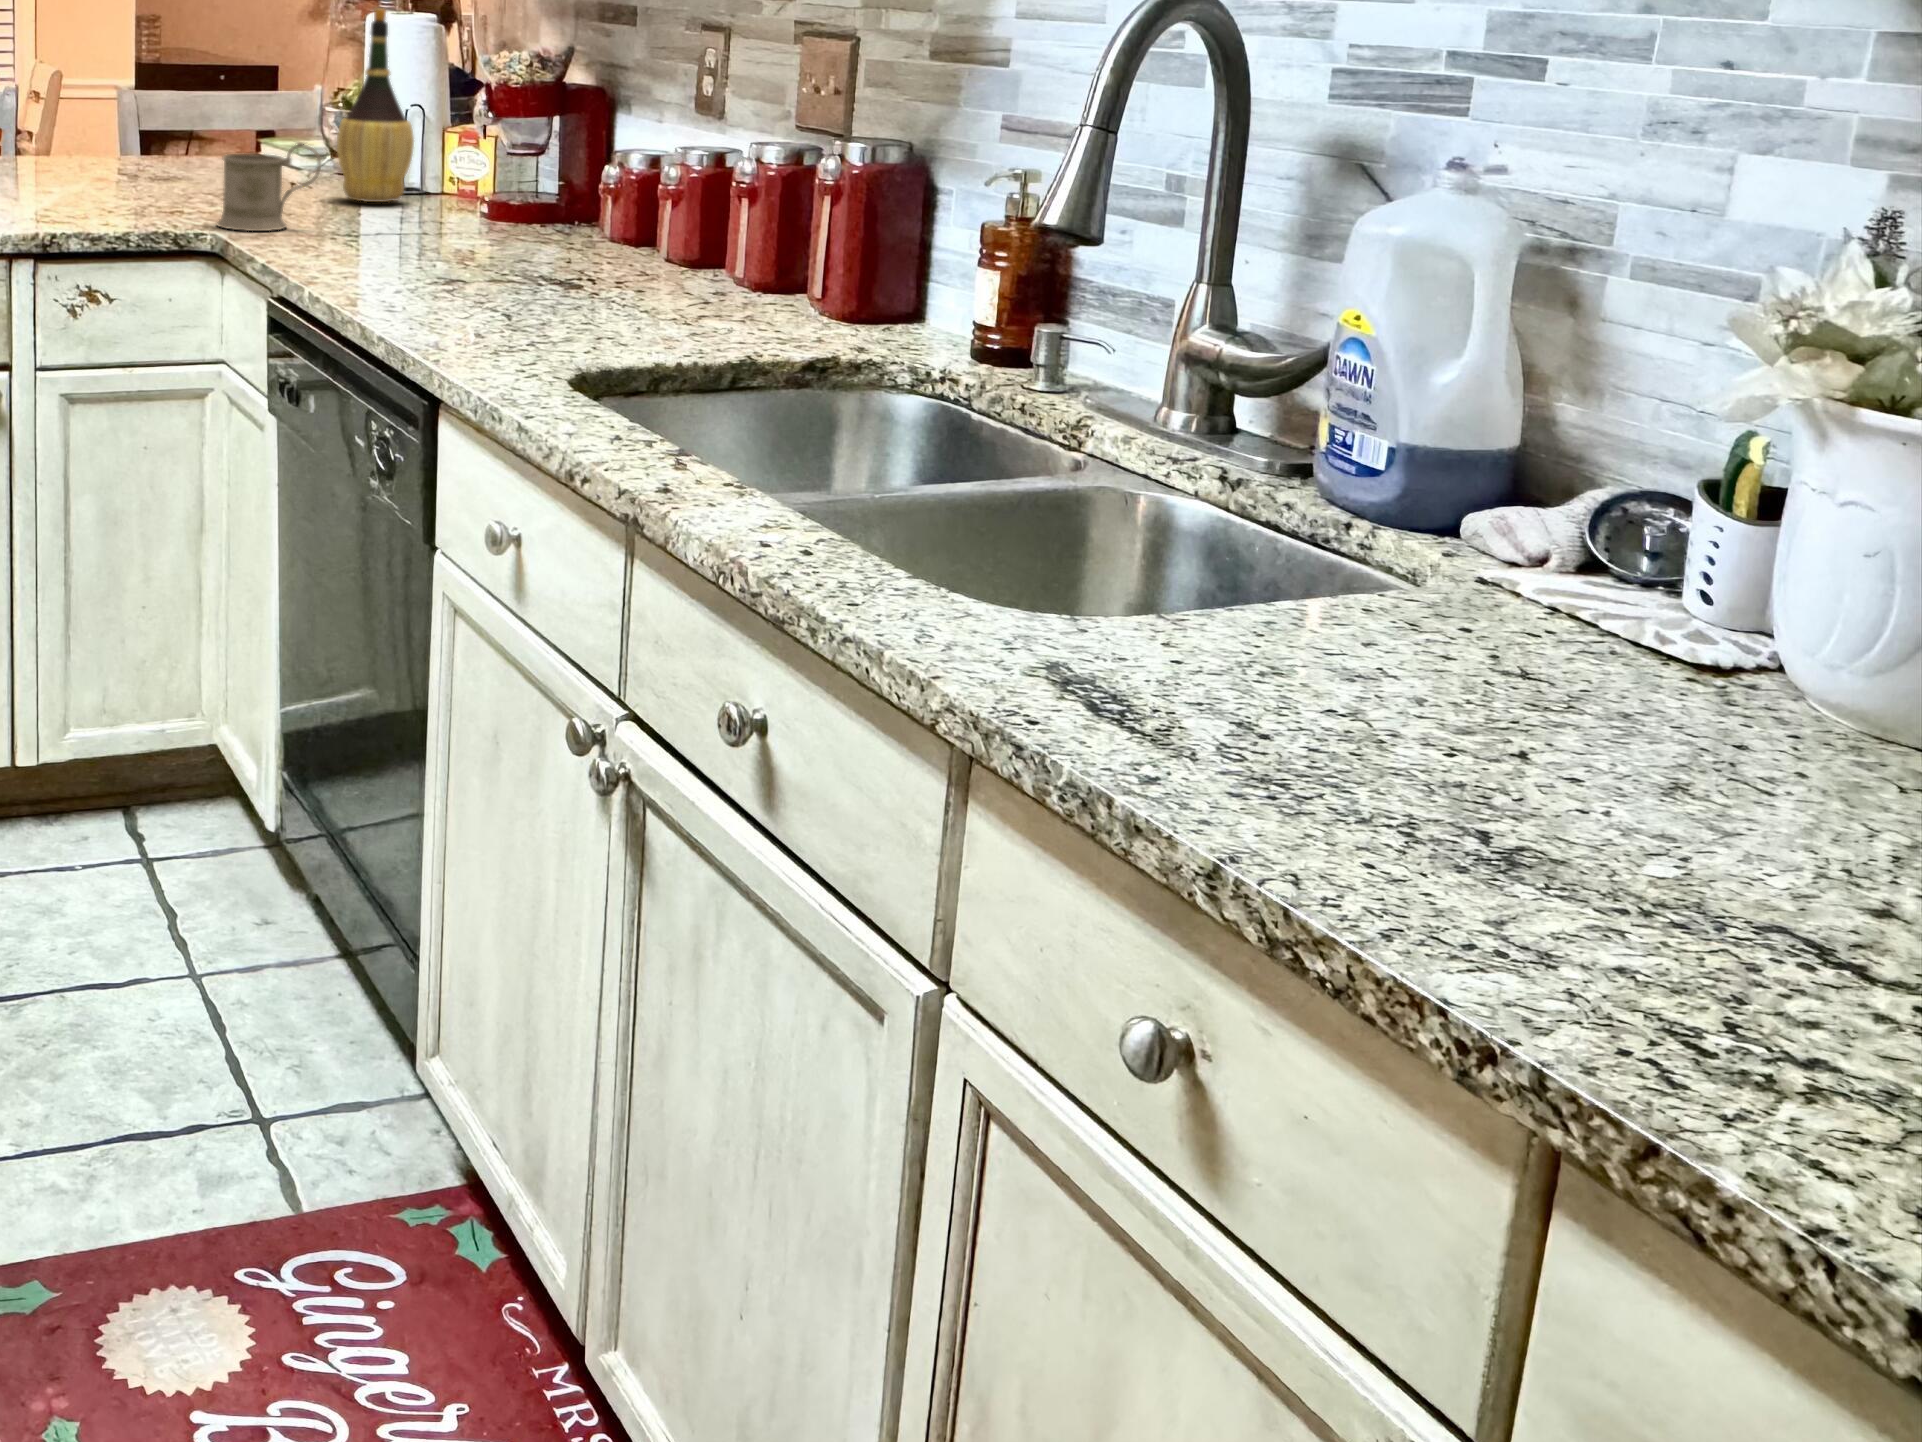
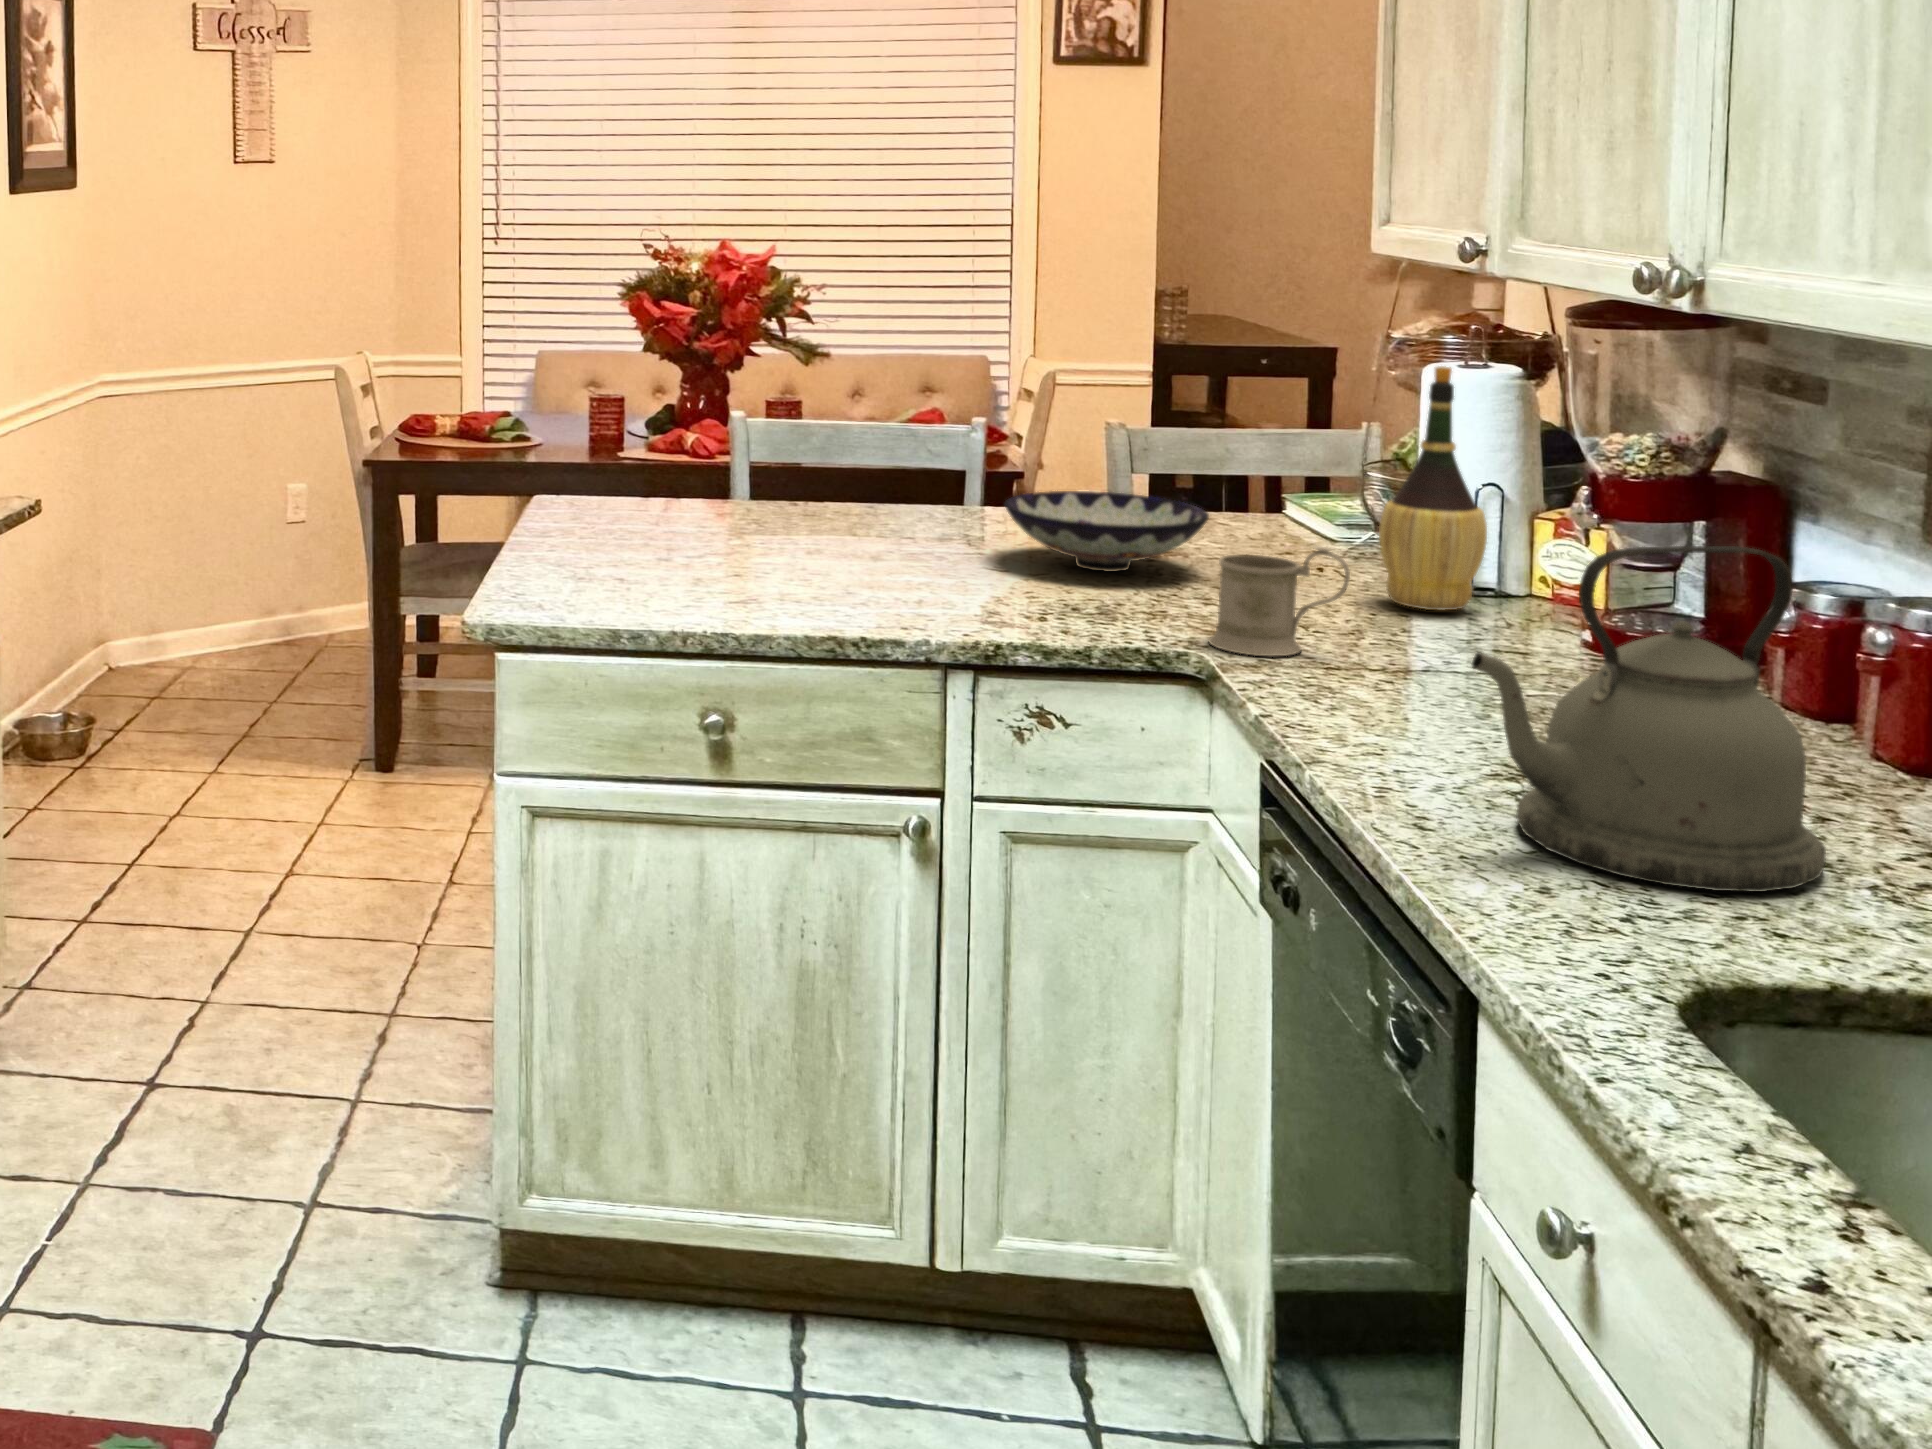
kettle: none [422,85,649,328] -> present [1472,546,1826,892]
bowl: none [41,129,208,190] -> present [1005,491,1209,572]

